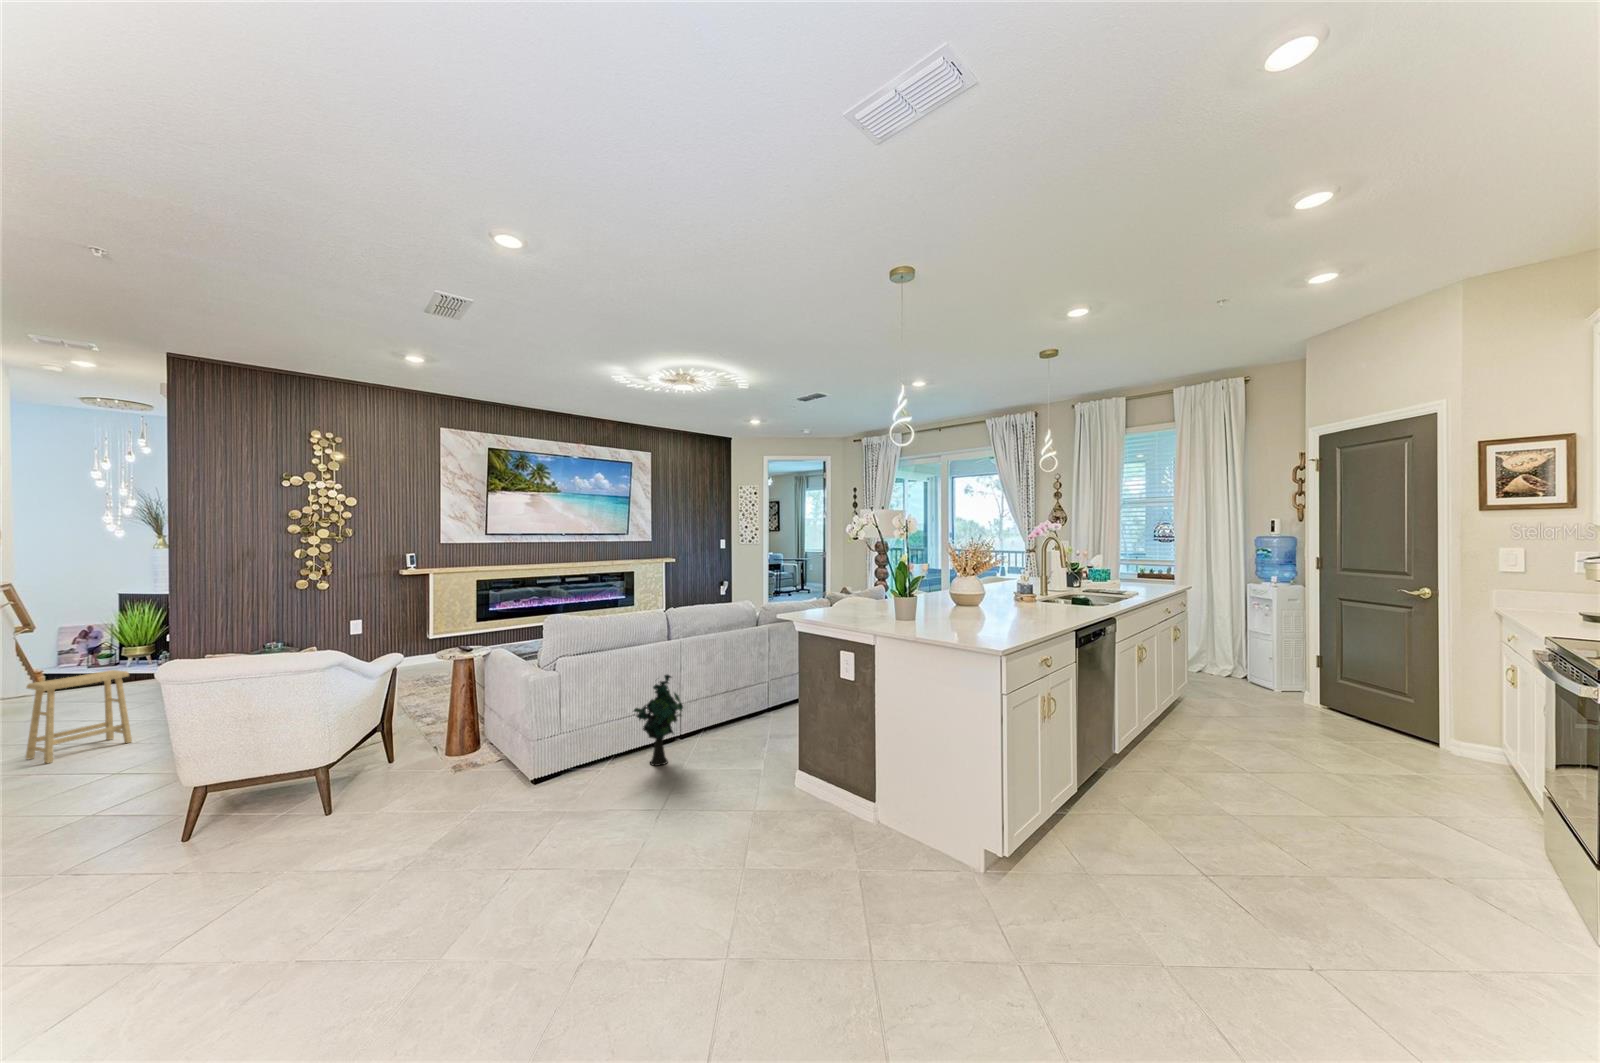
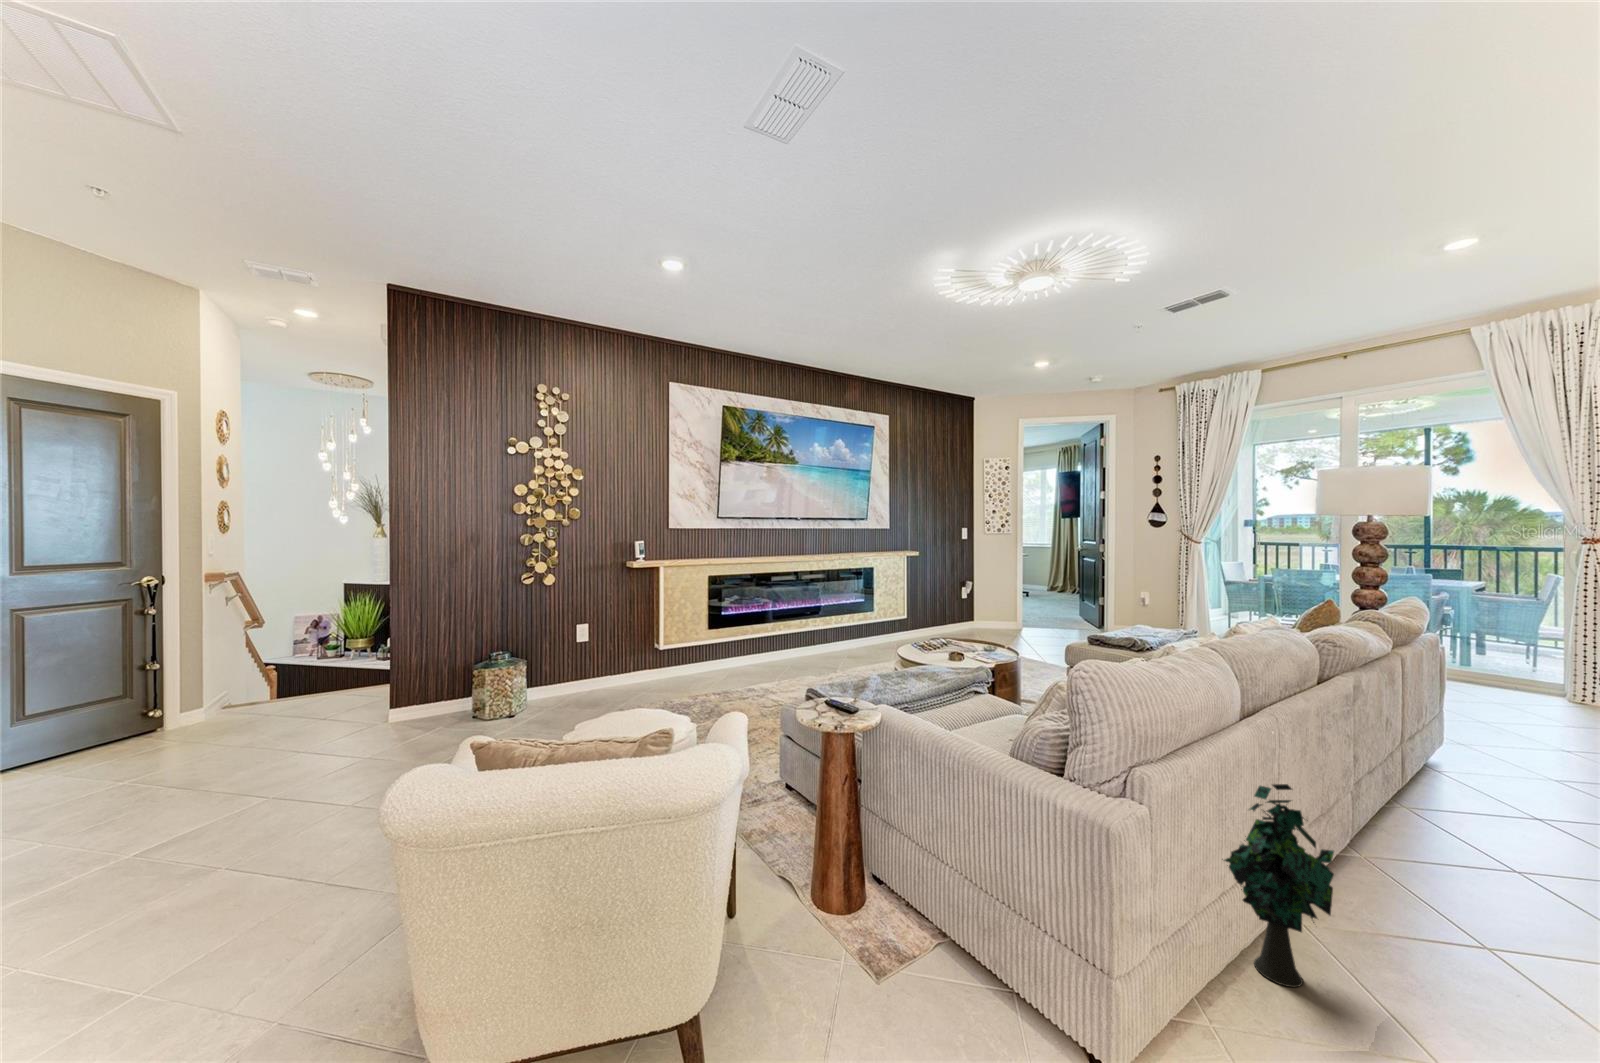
footstool: present [26,670,132,763] -> none [234,692,357,832]

